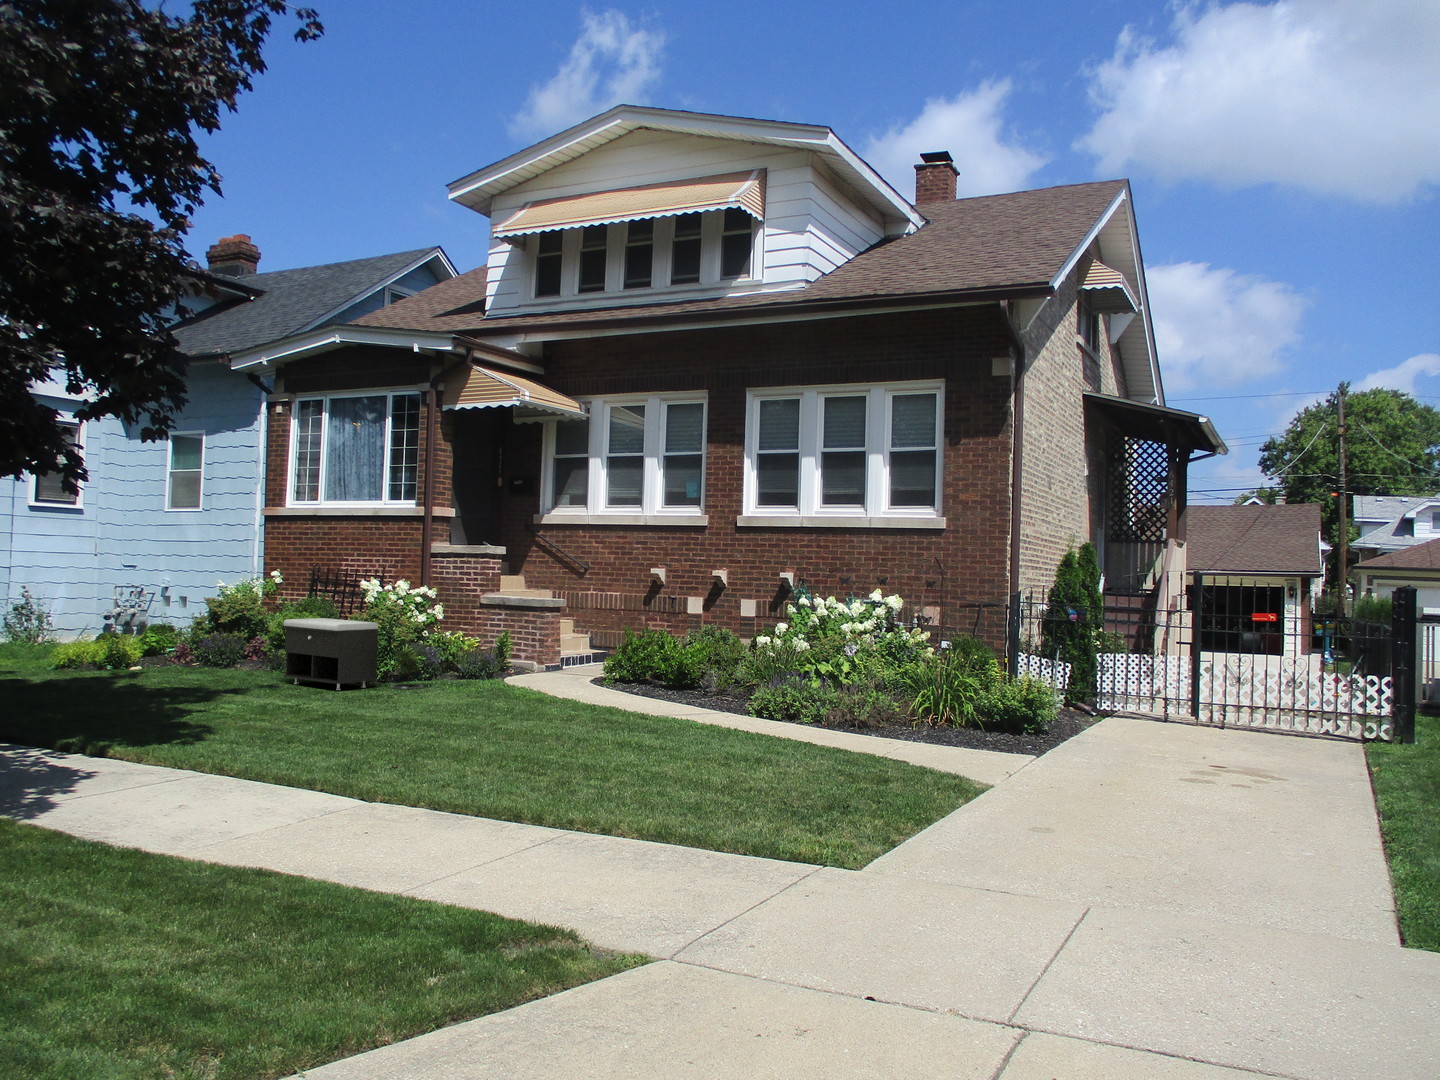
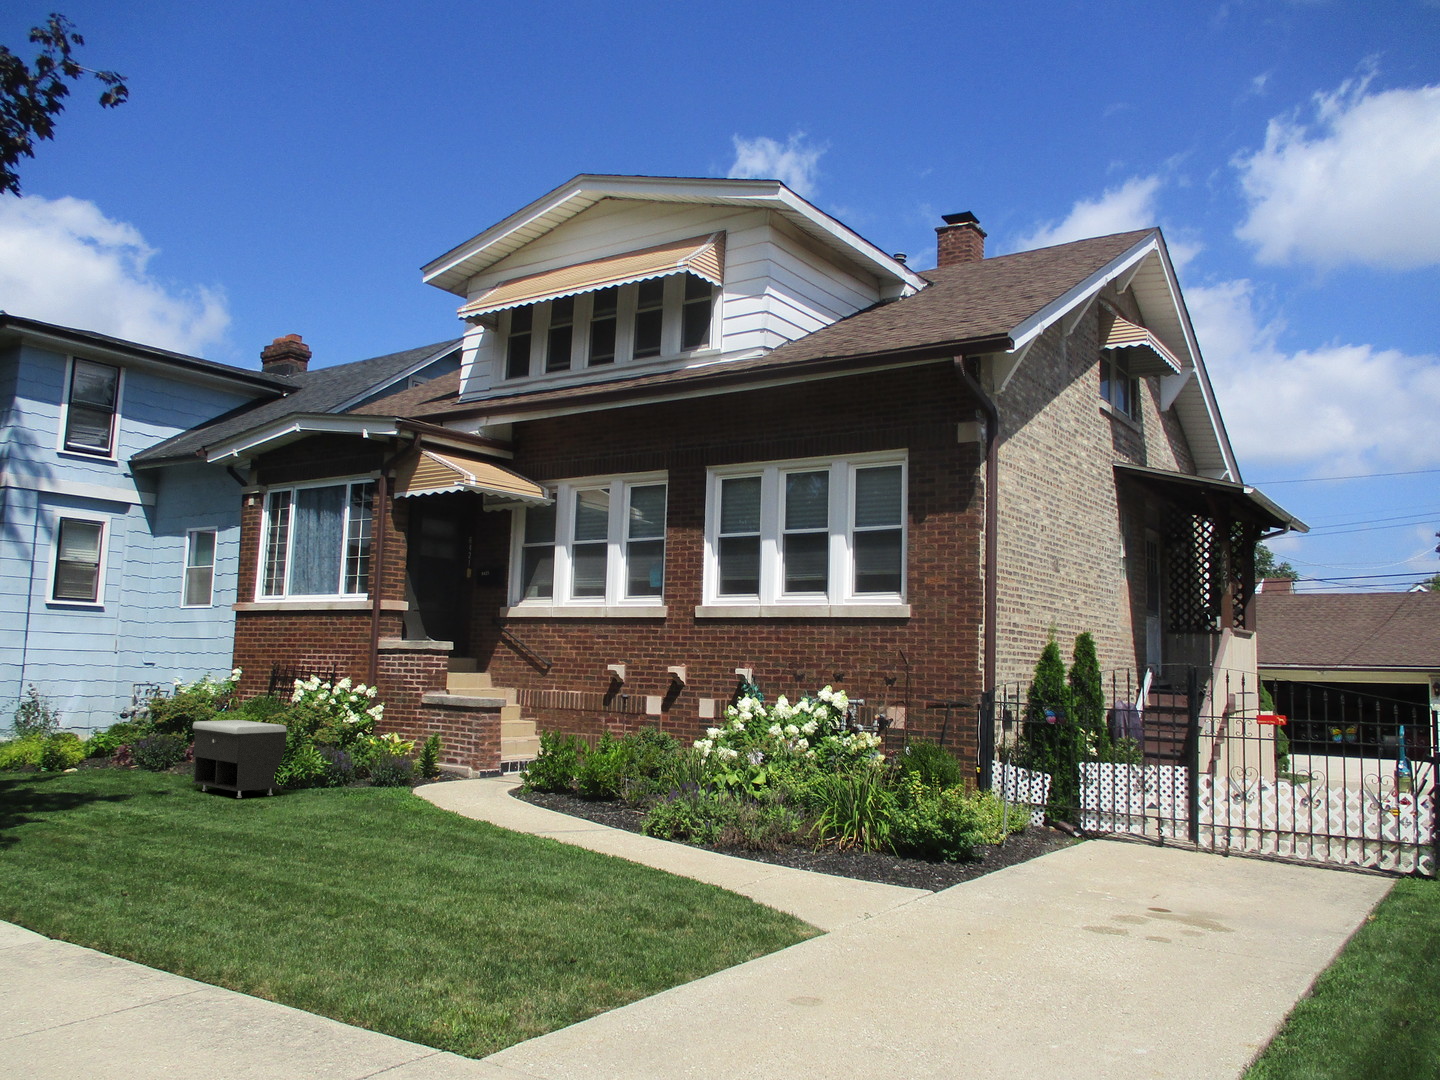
potted tree: present [392,640,423,689] -> none [300,736,337,797]

